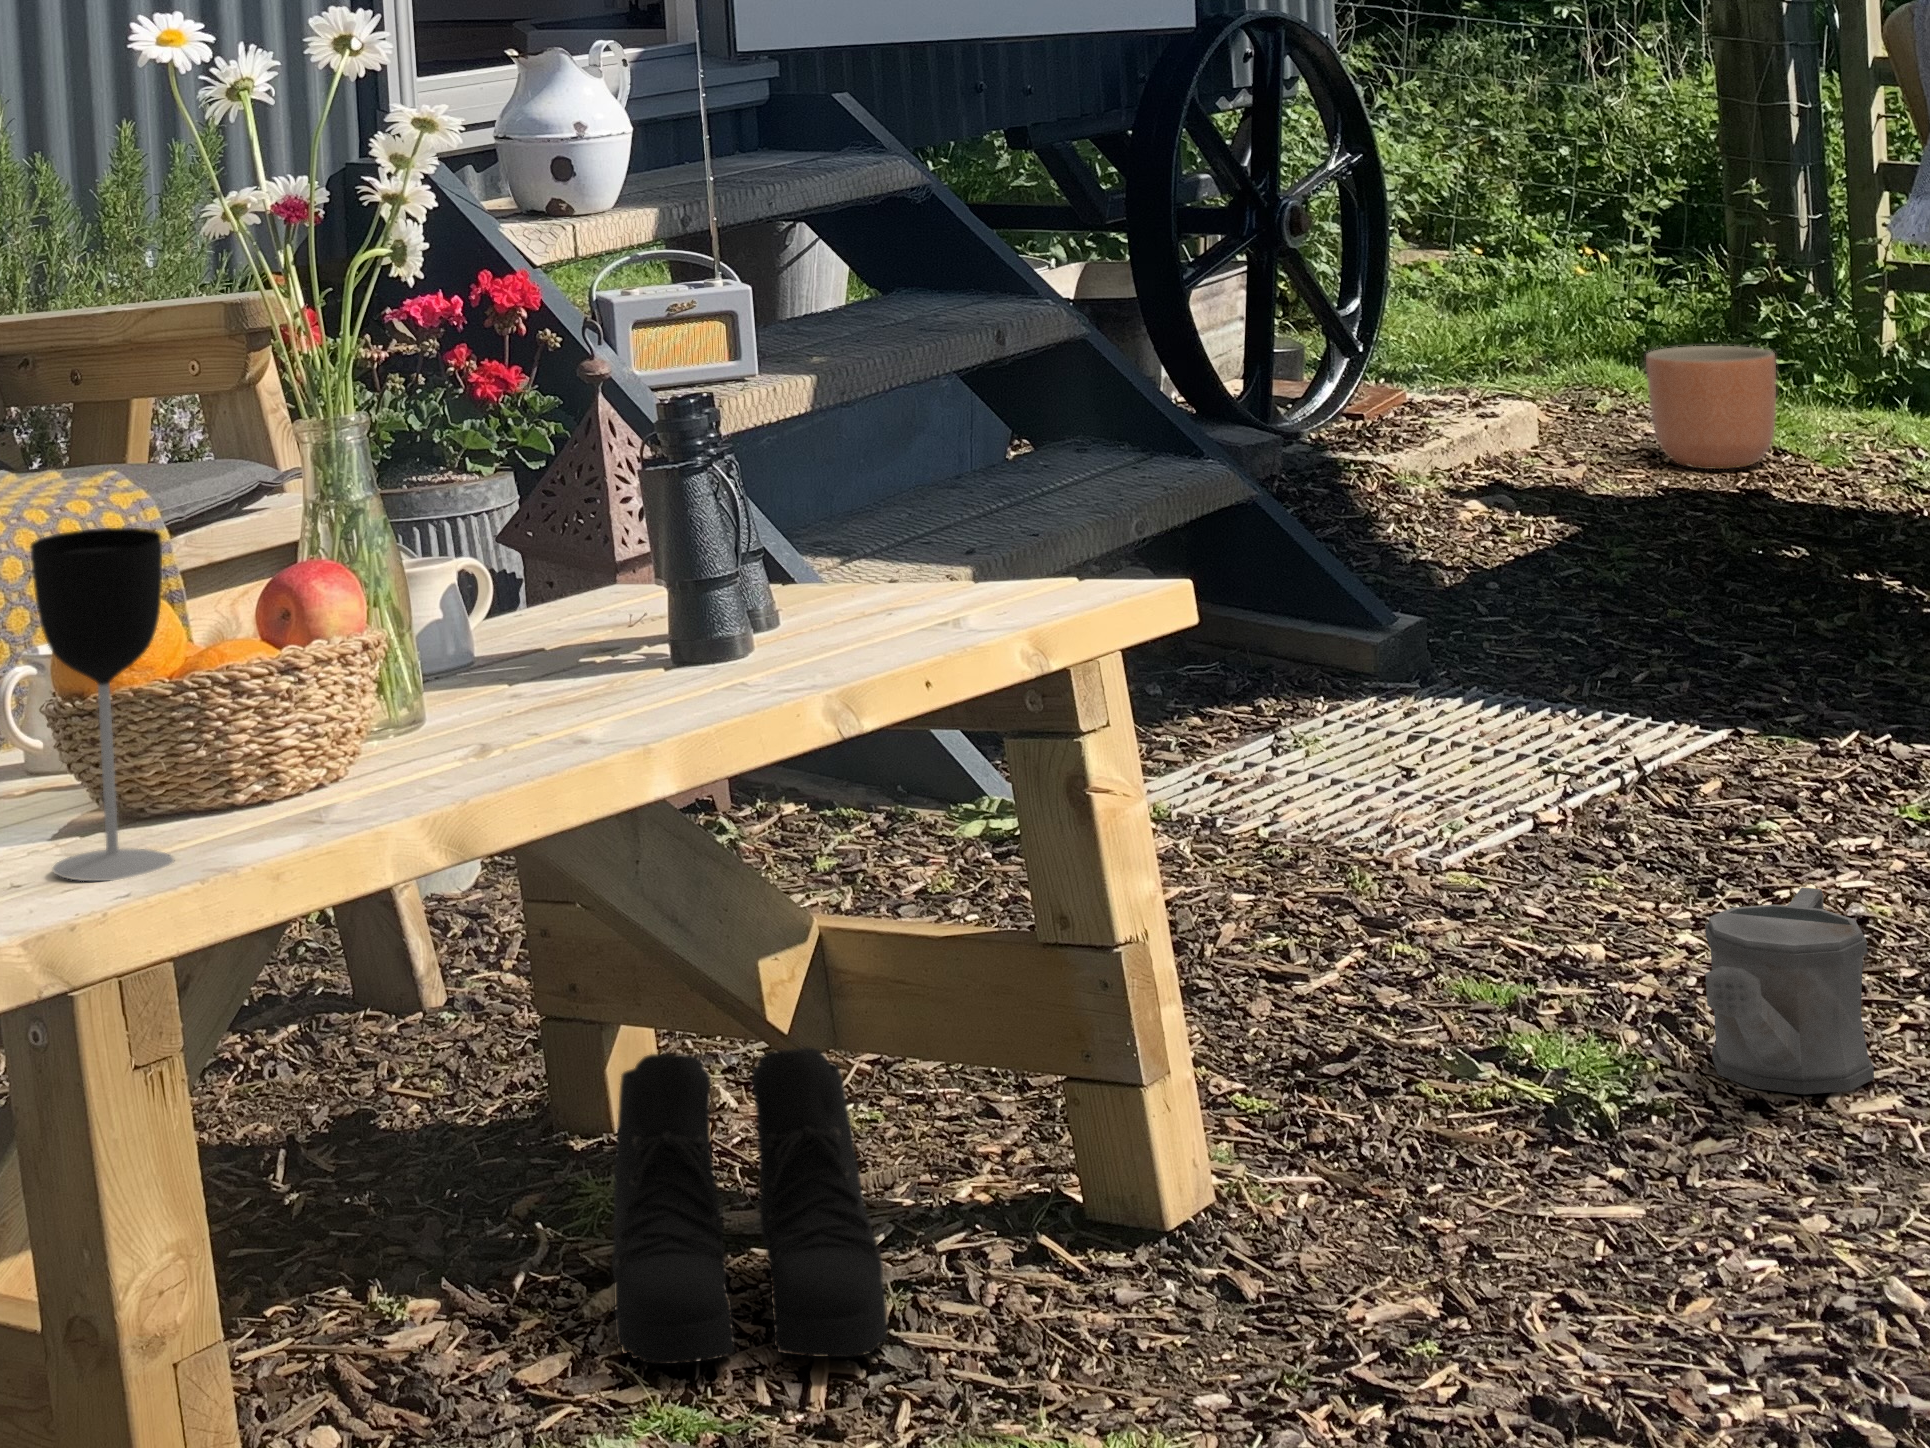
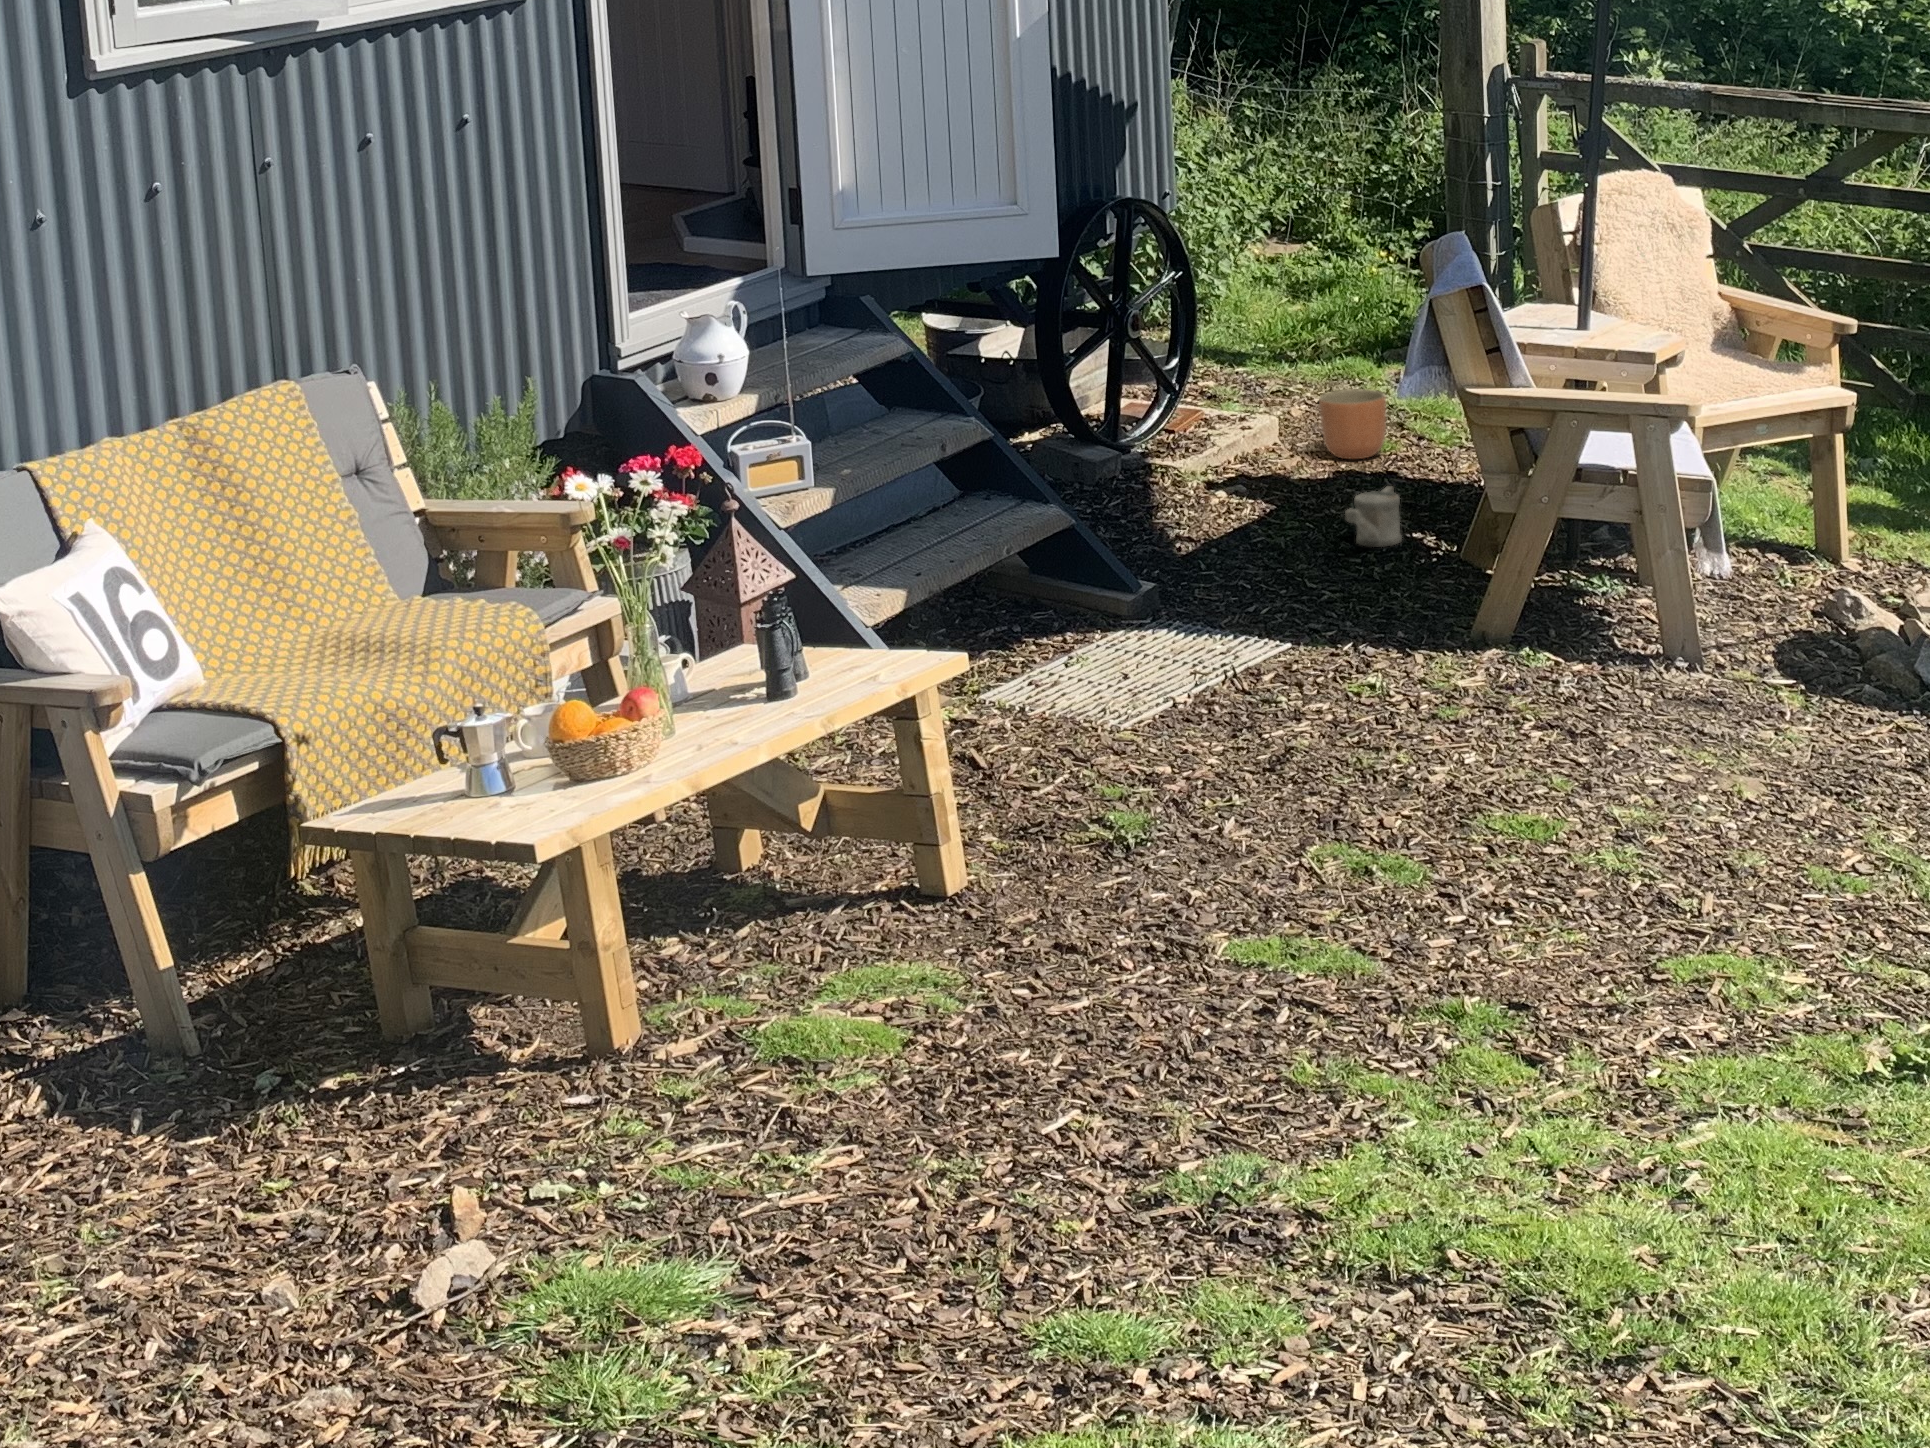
wine glass: present [31,528,174,881] -> none [533,691,585,812]
watering can: present [1705,887,1874,1094] -> present [1345,486,1402,547]
boots: present [612,1047,888,1364] -> none [741,837,844,956]

